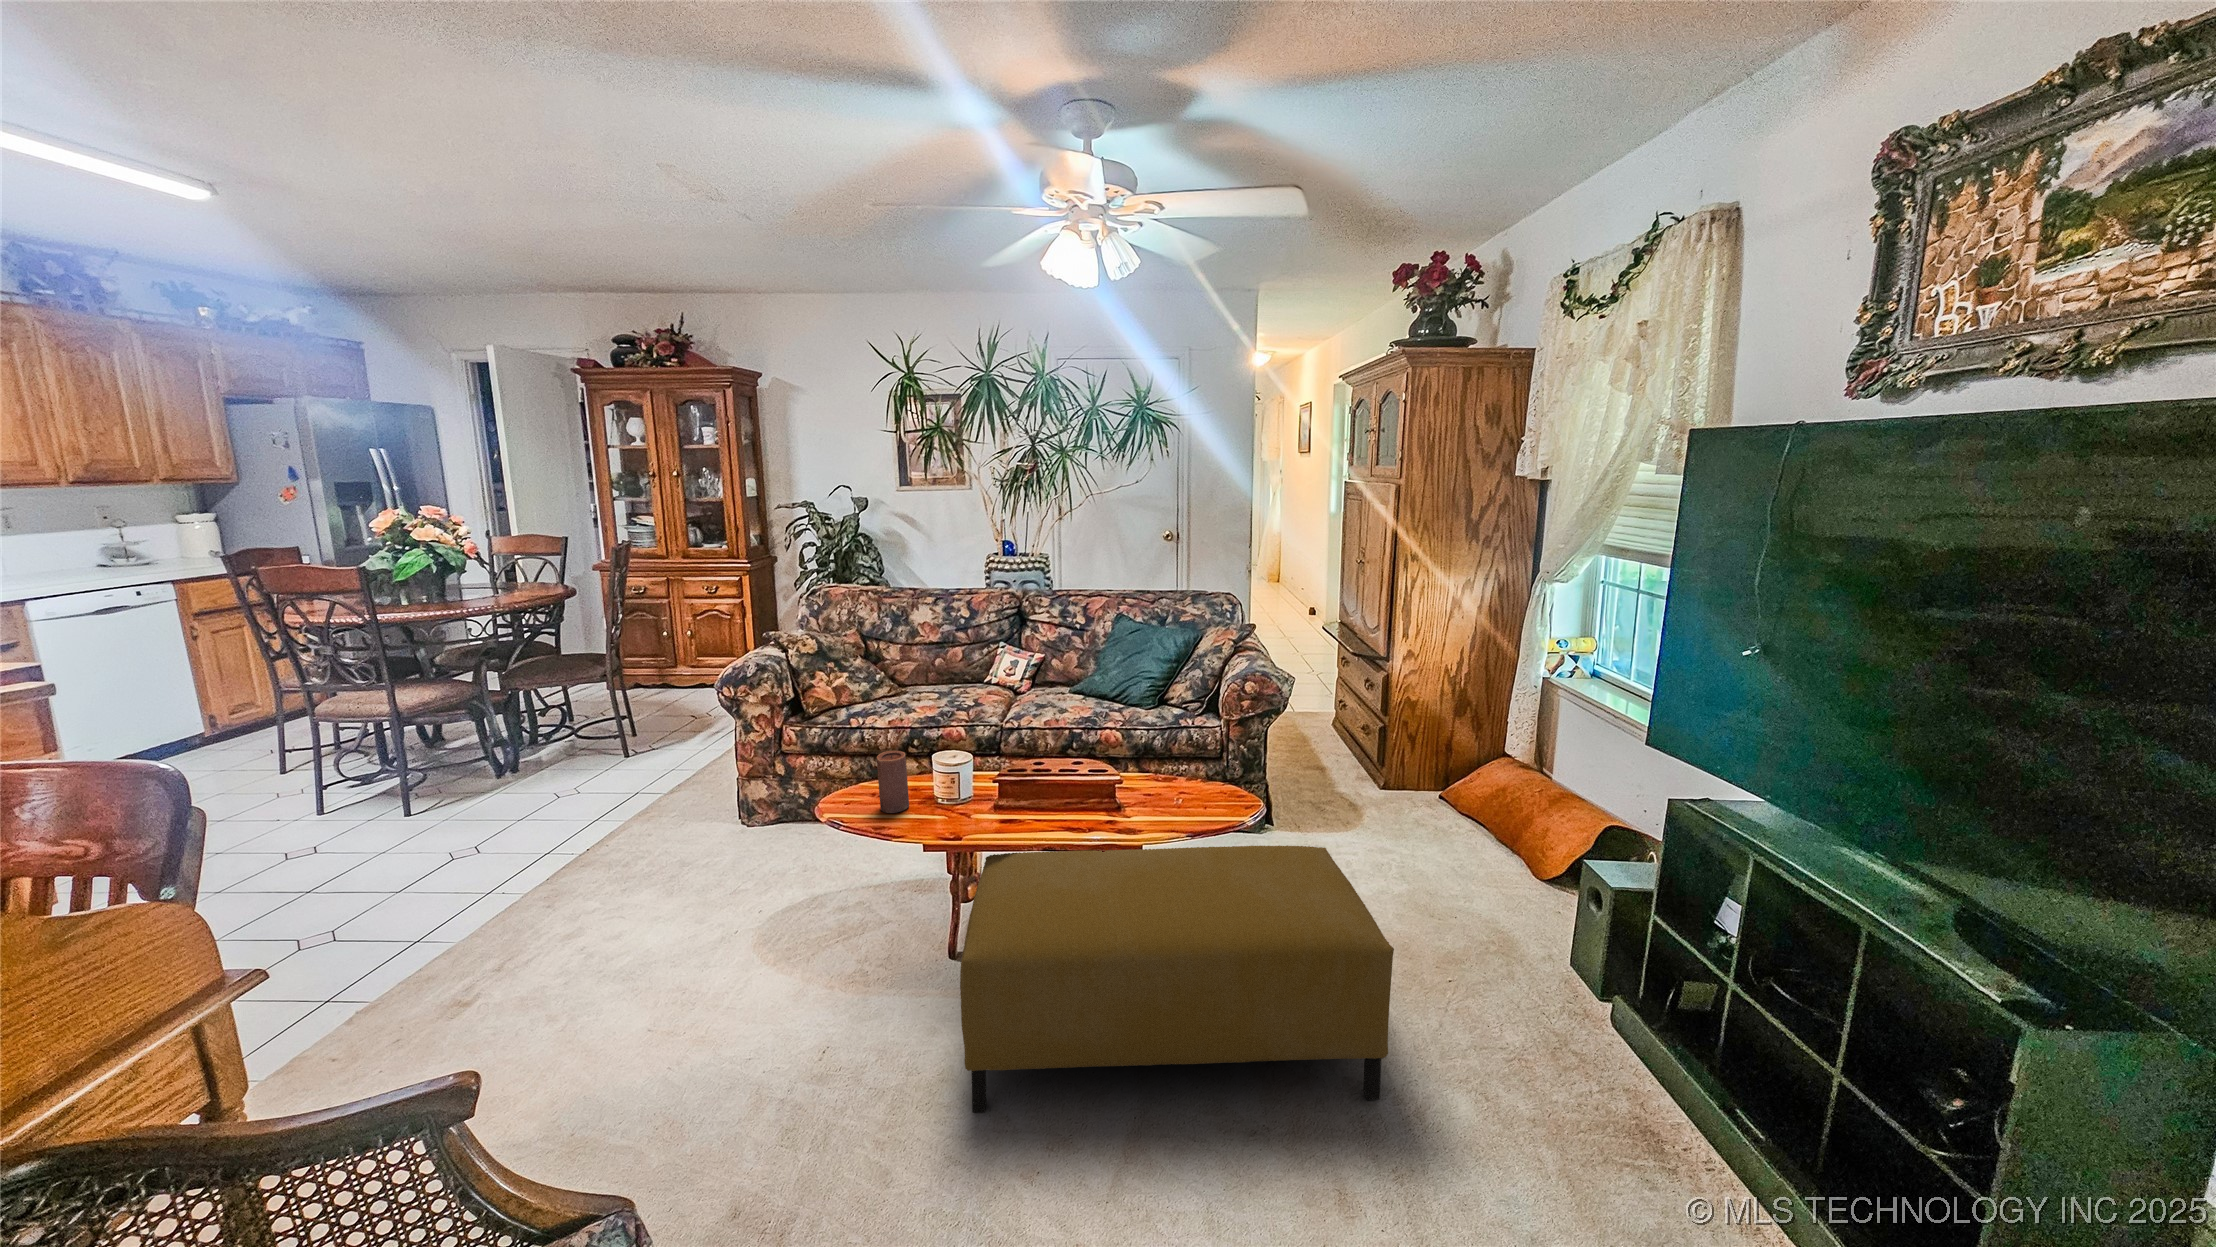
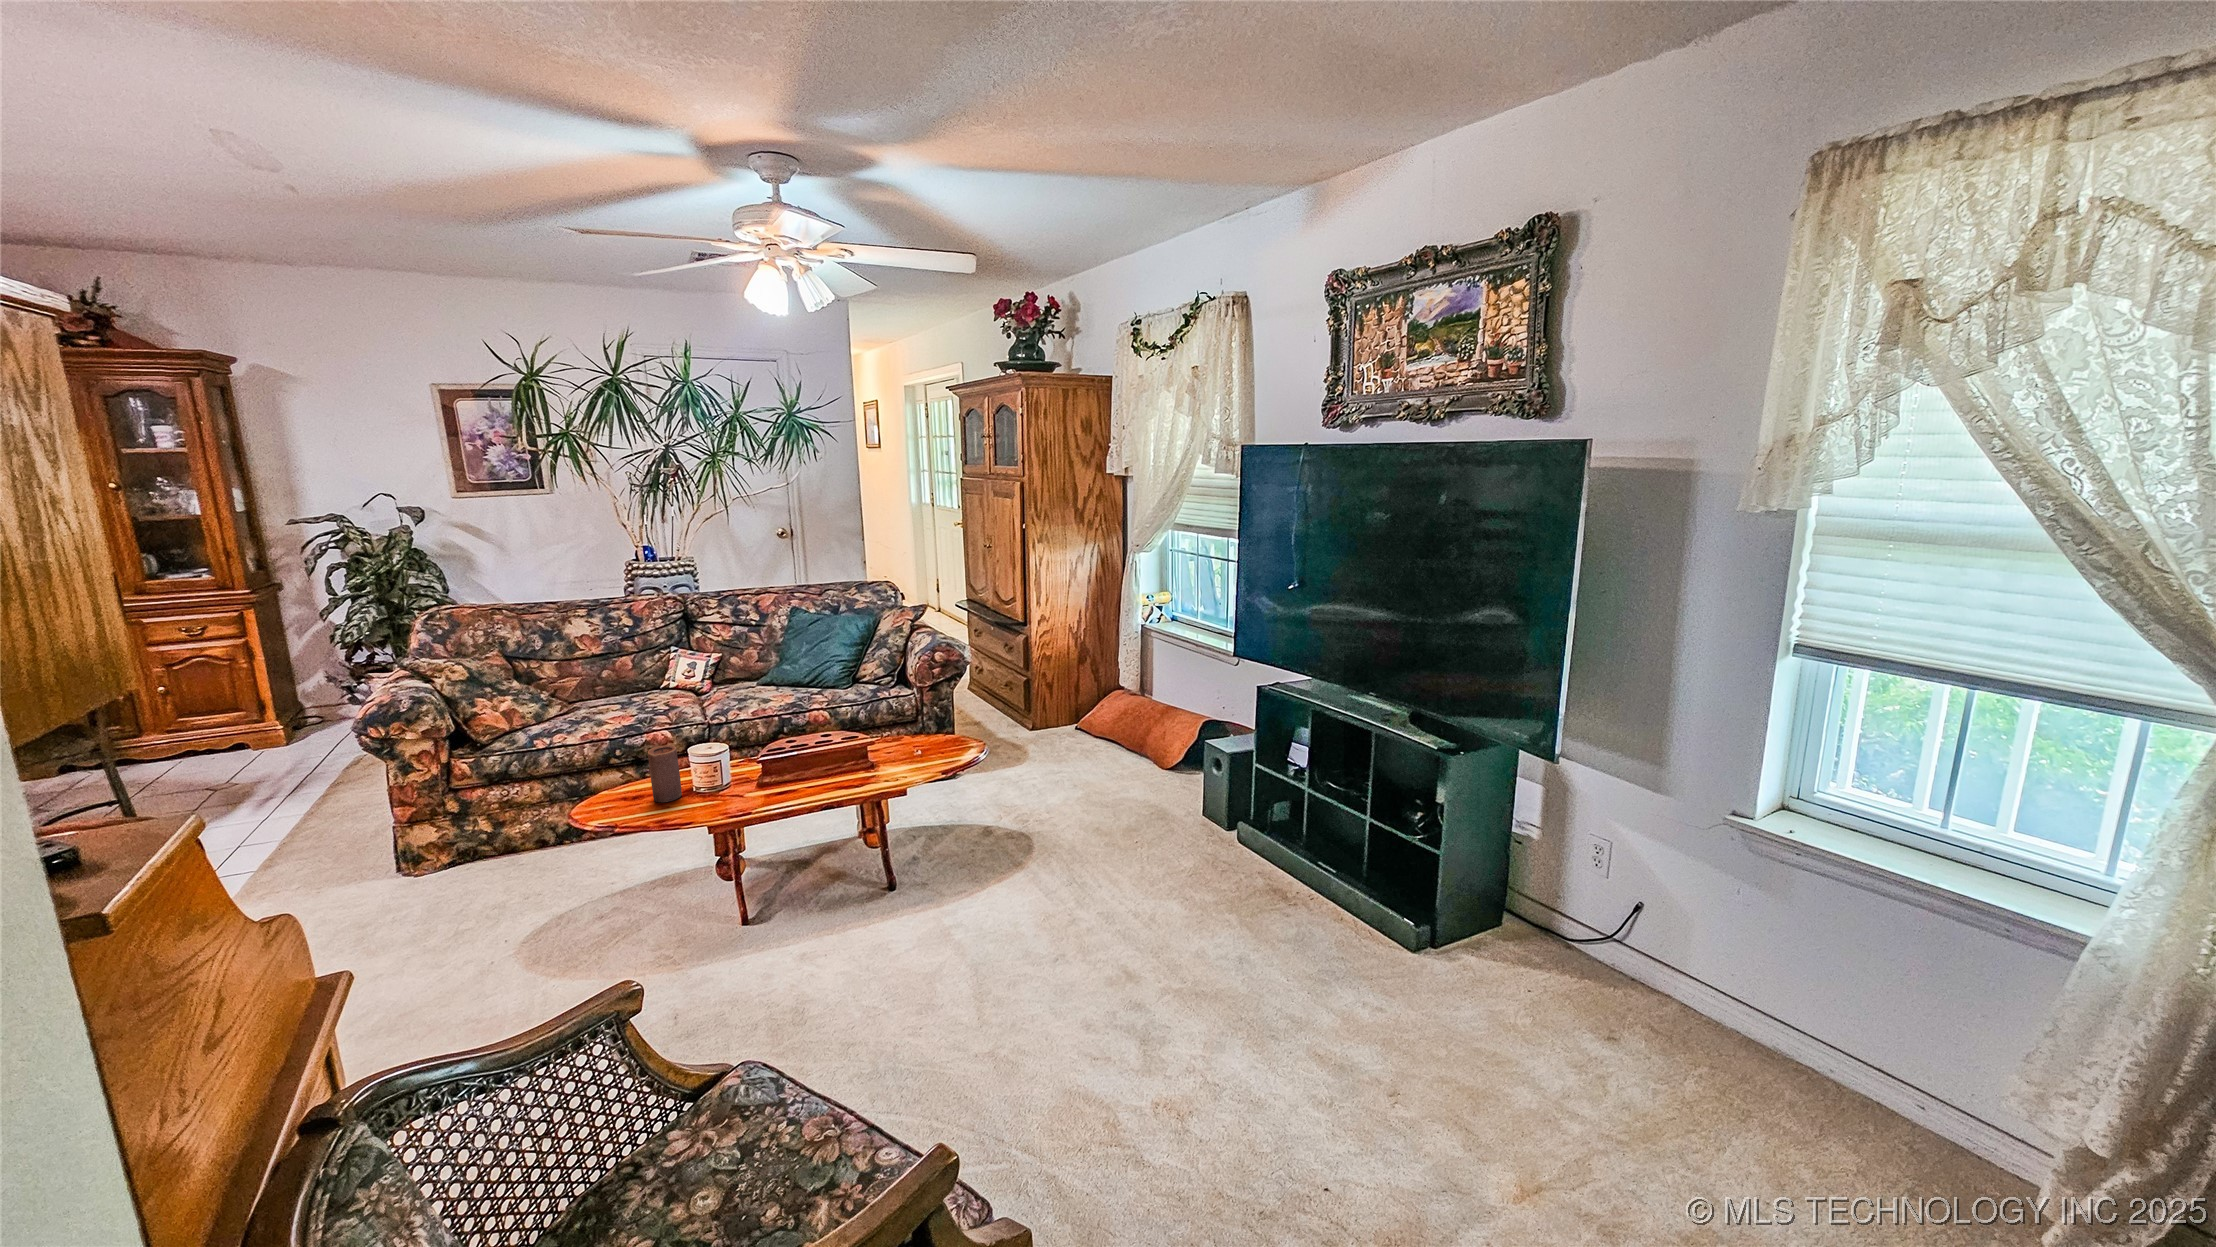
ottoman: present [960,846,1394,1113] -> none [776,759,1106,1001]

